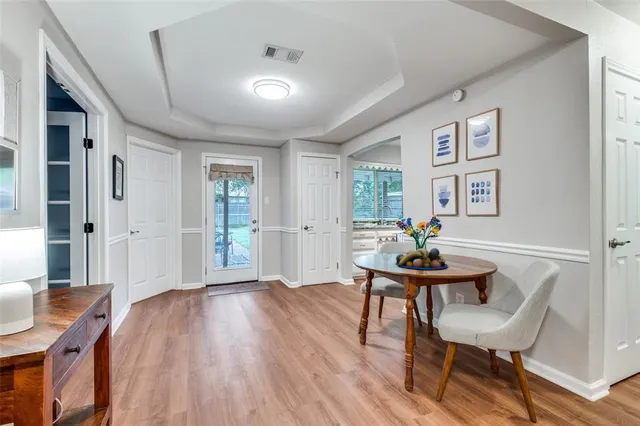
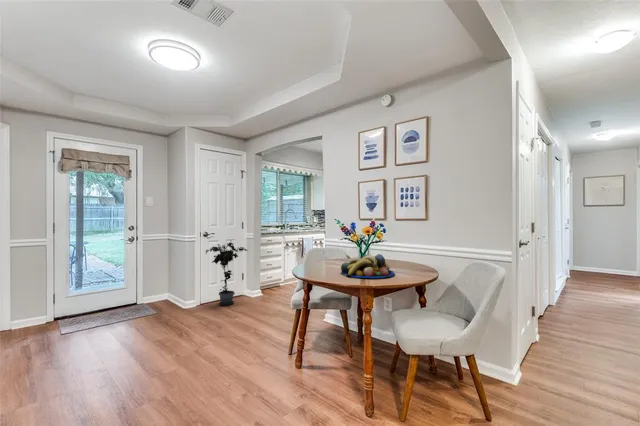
potted plant: none [306,233,342,289] -> present [206,243,248,305]

